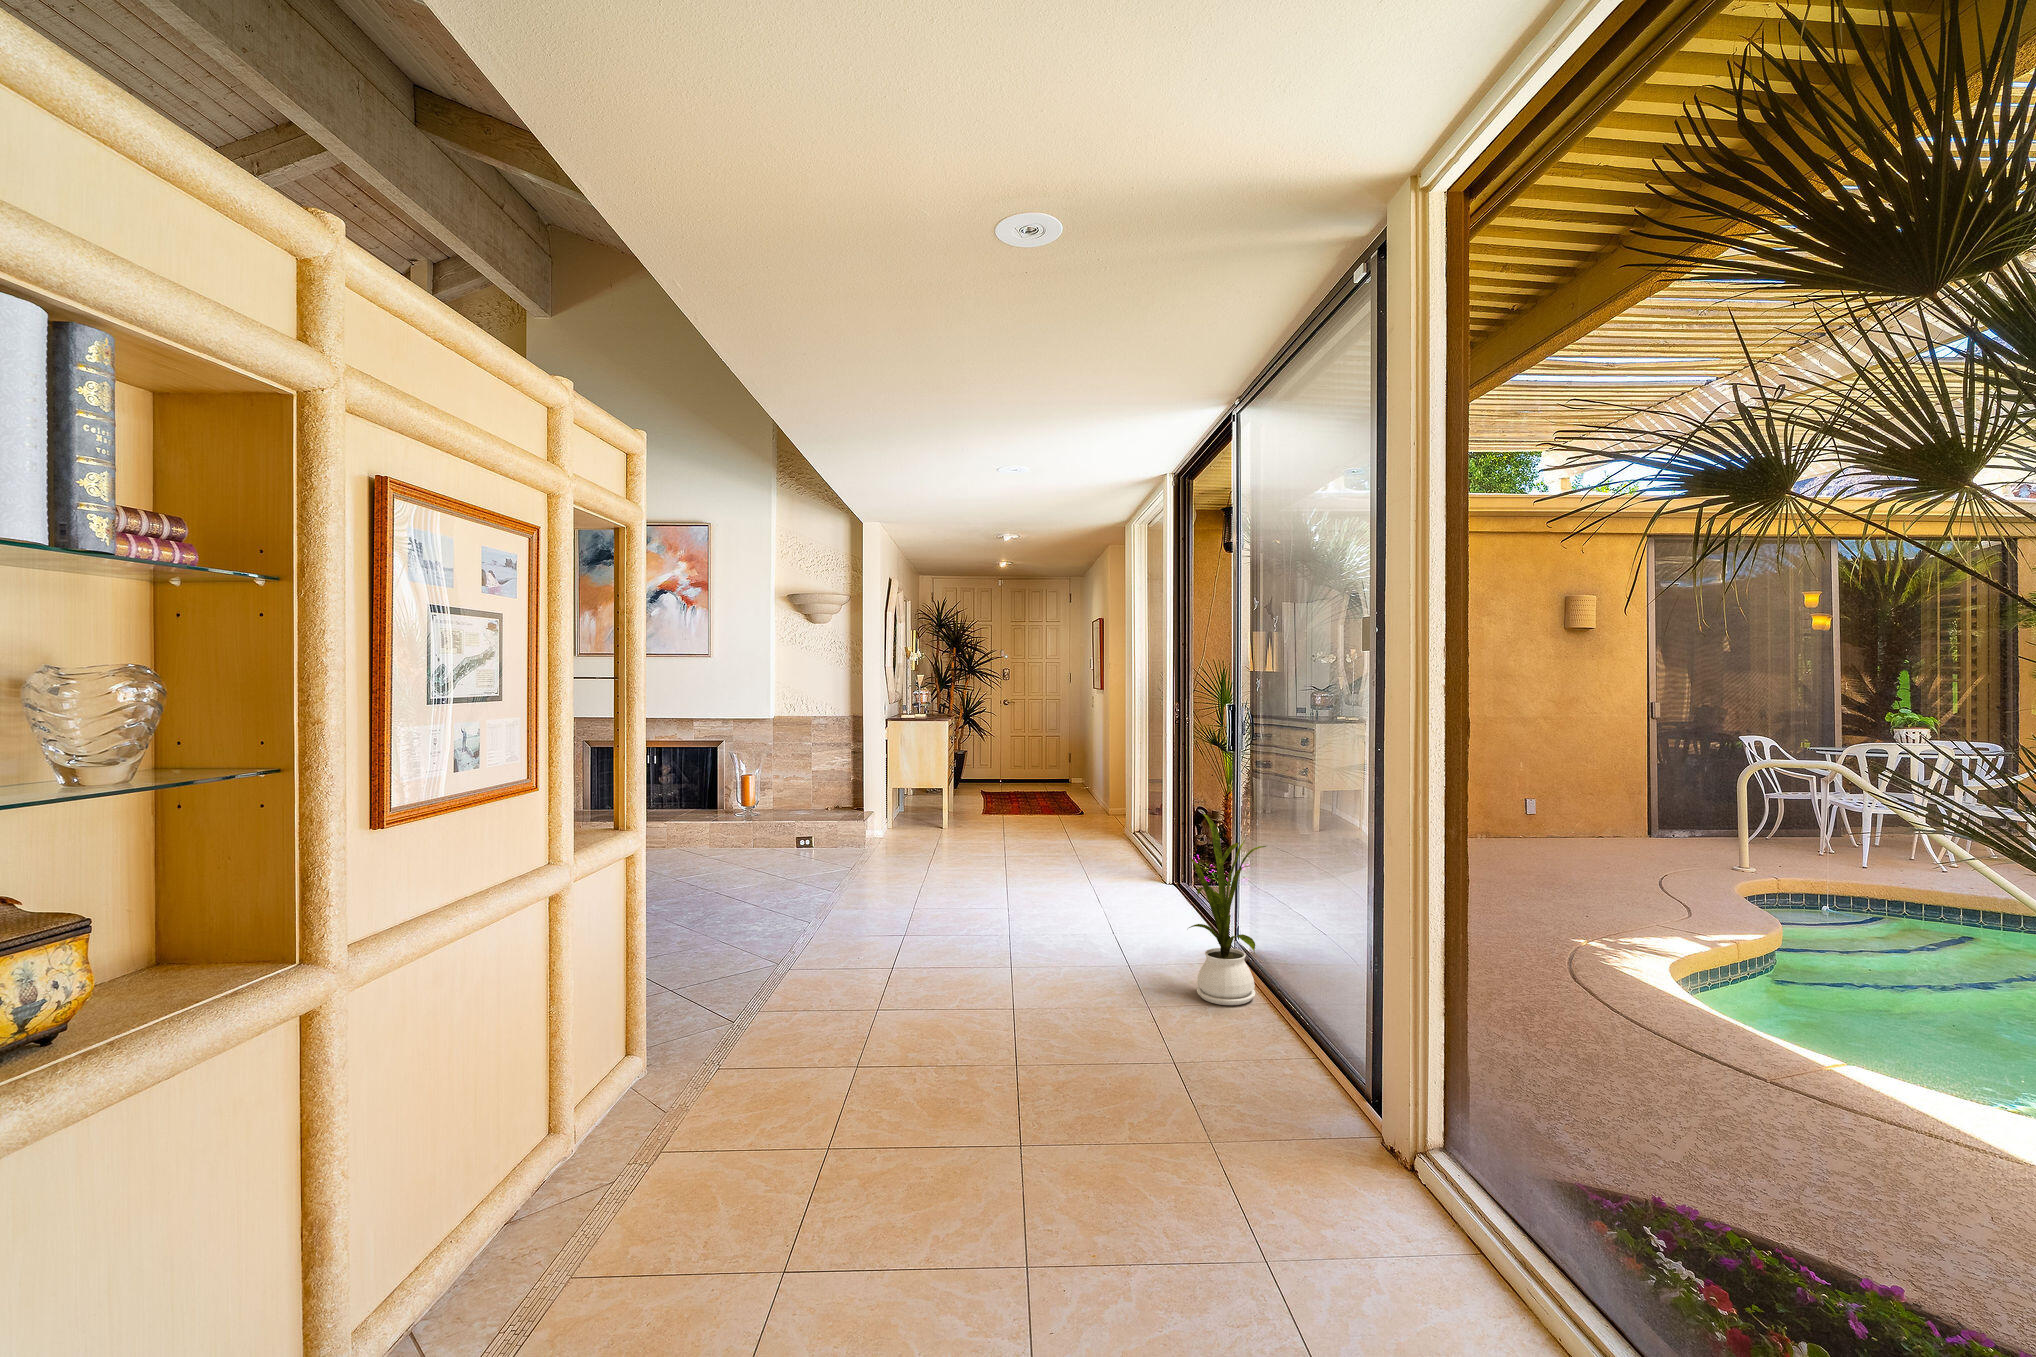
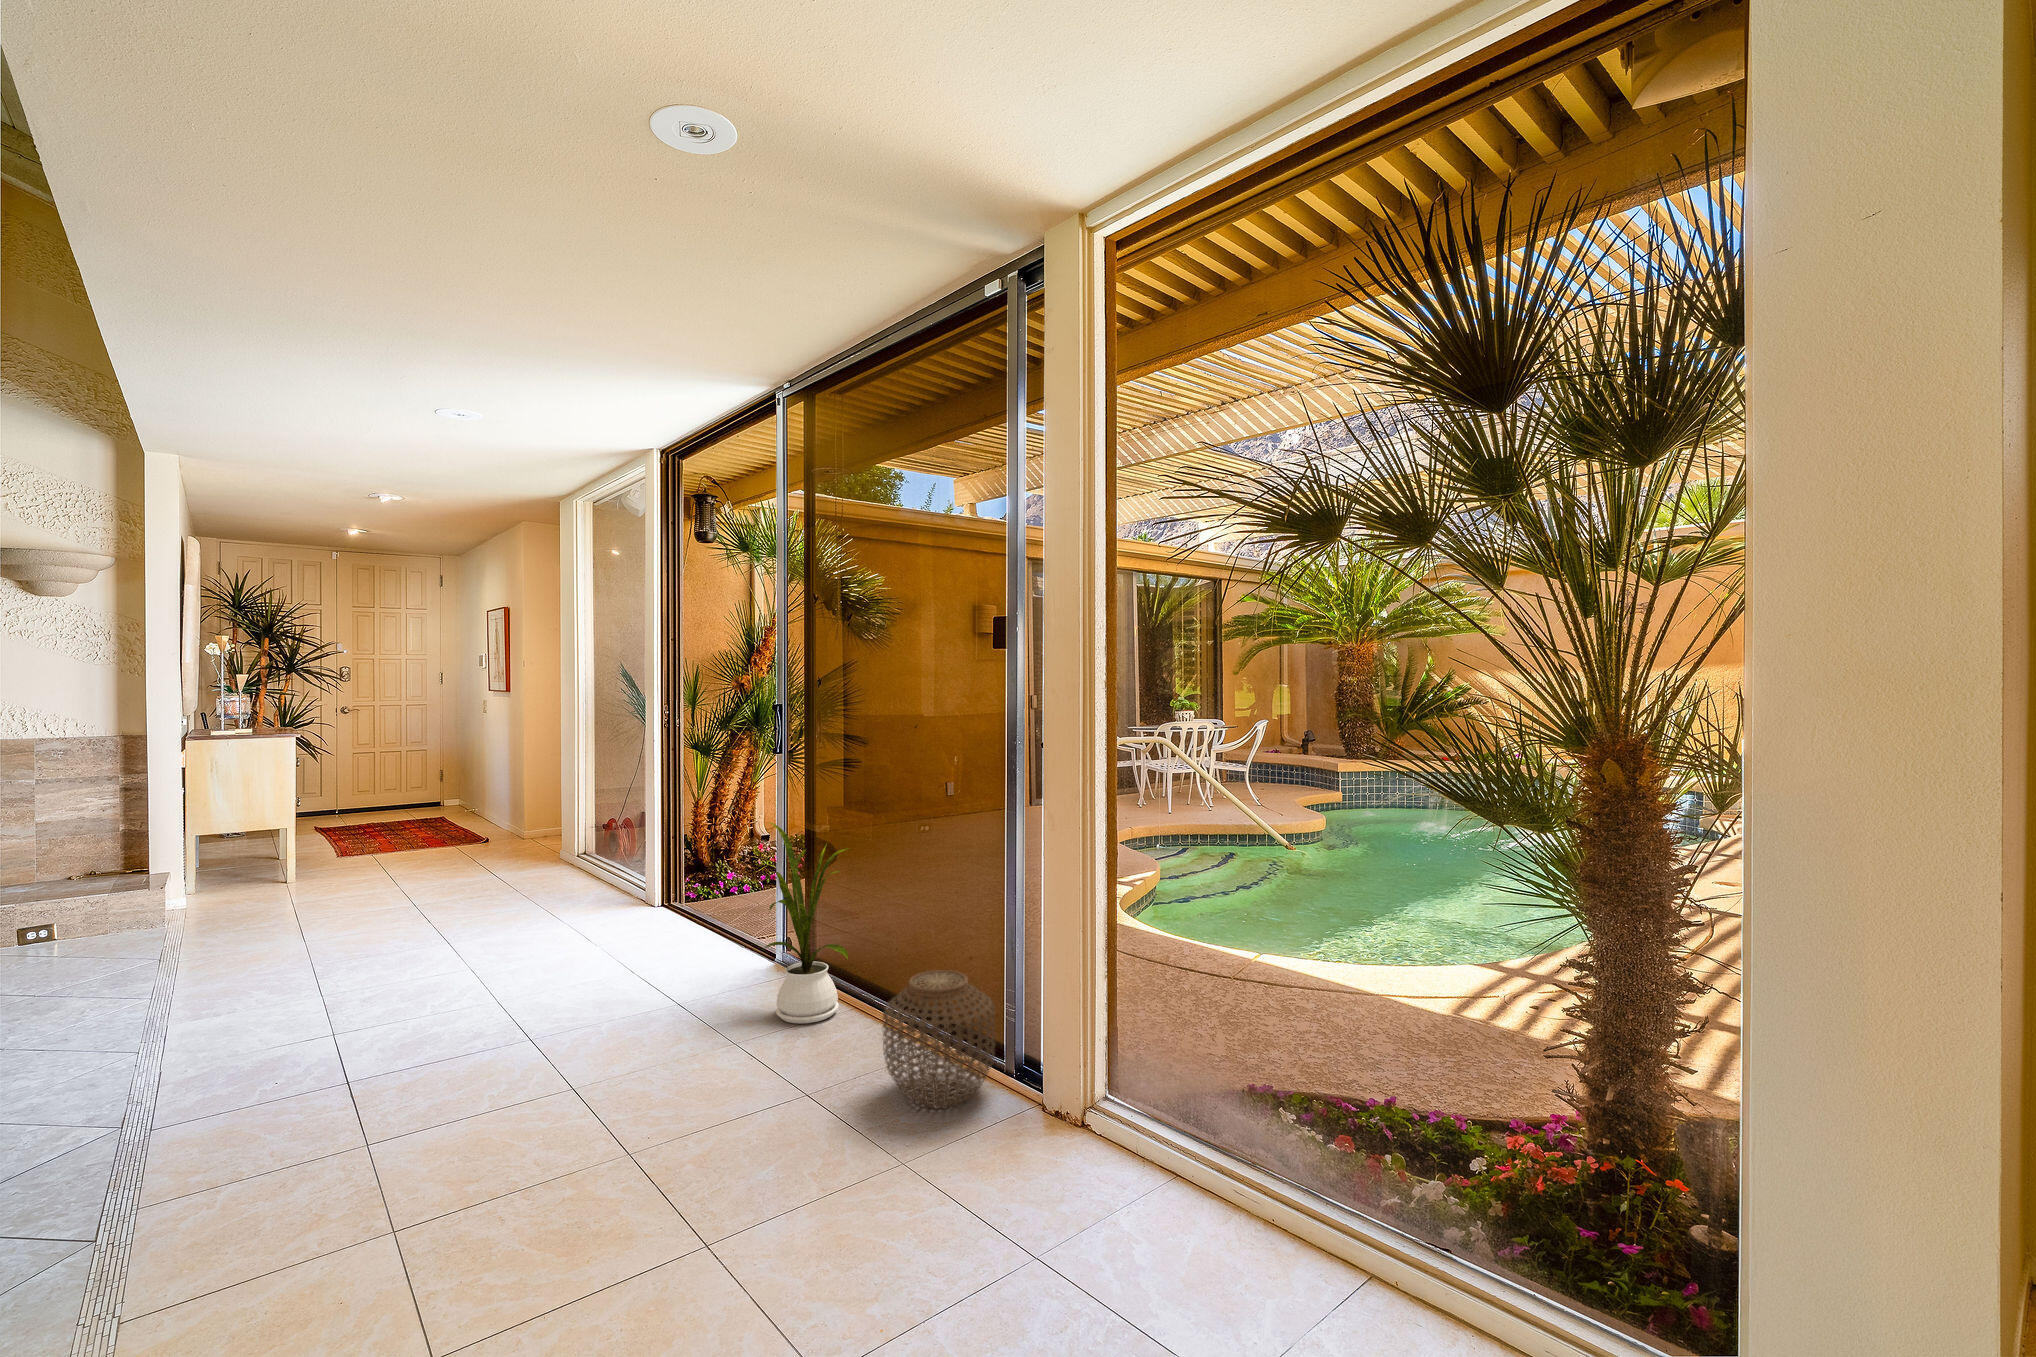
woven basket: none [1235,973,1352,1111] -> present [883,970,995,1108]

